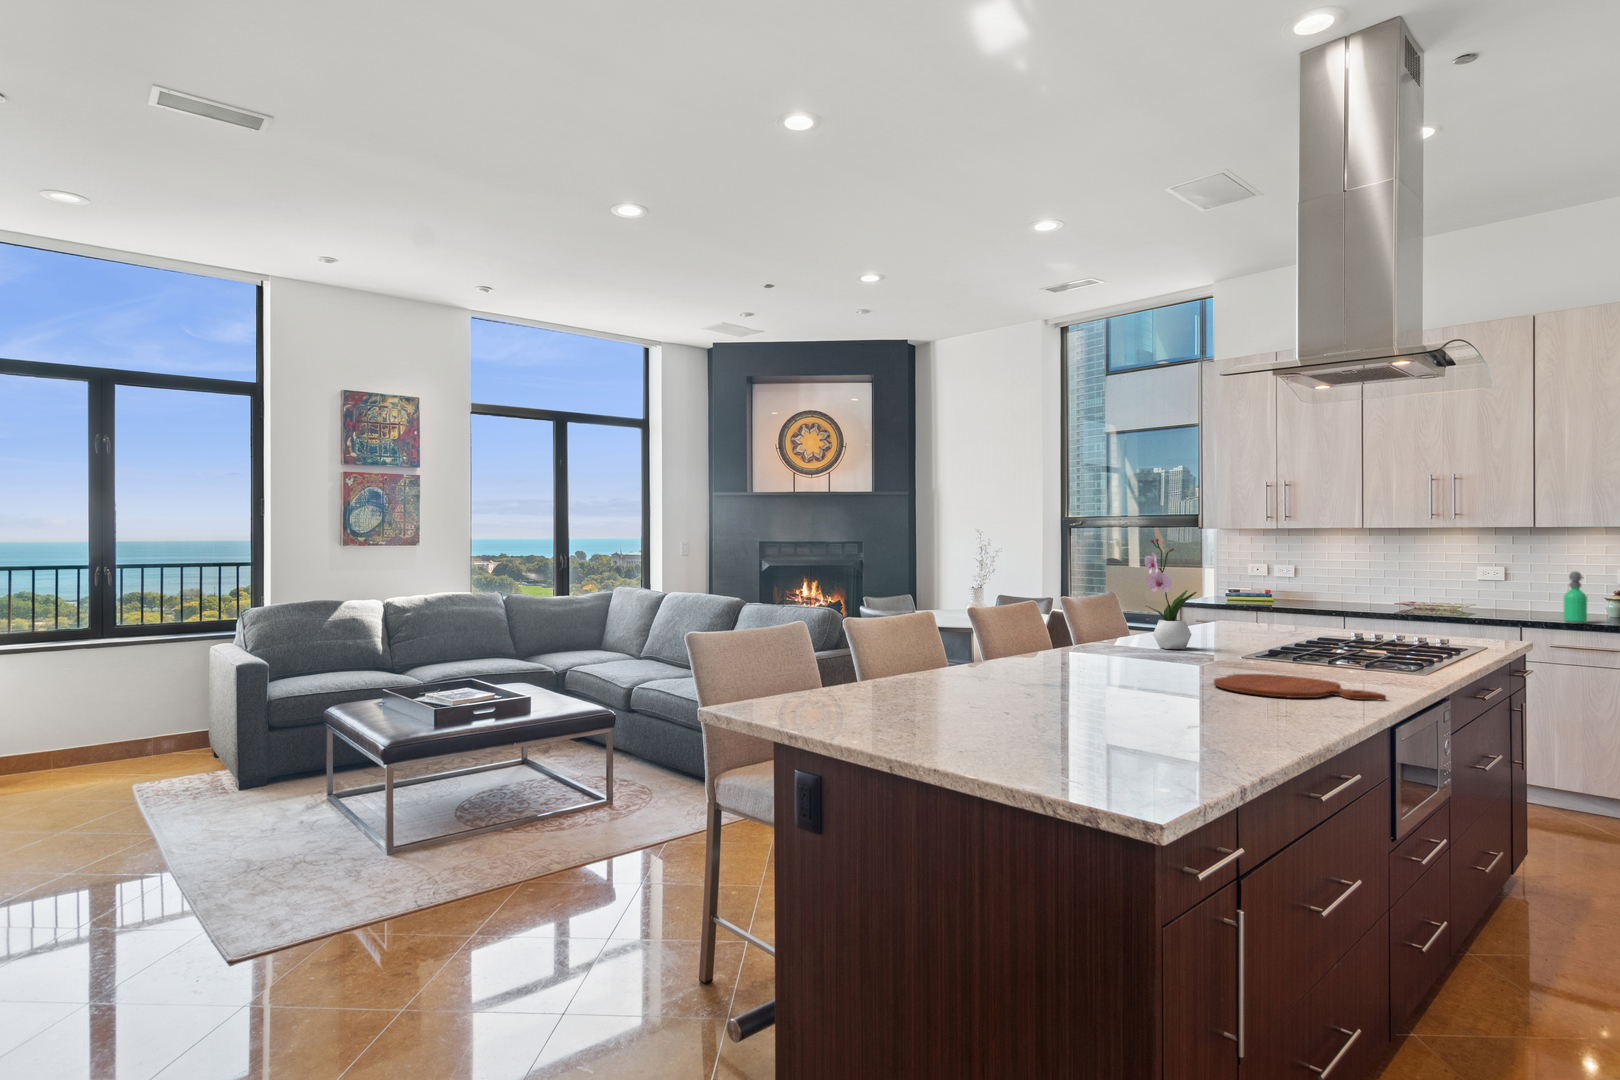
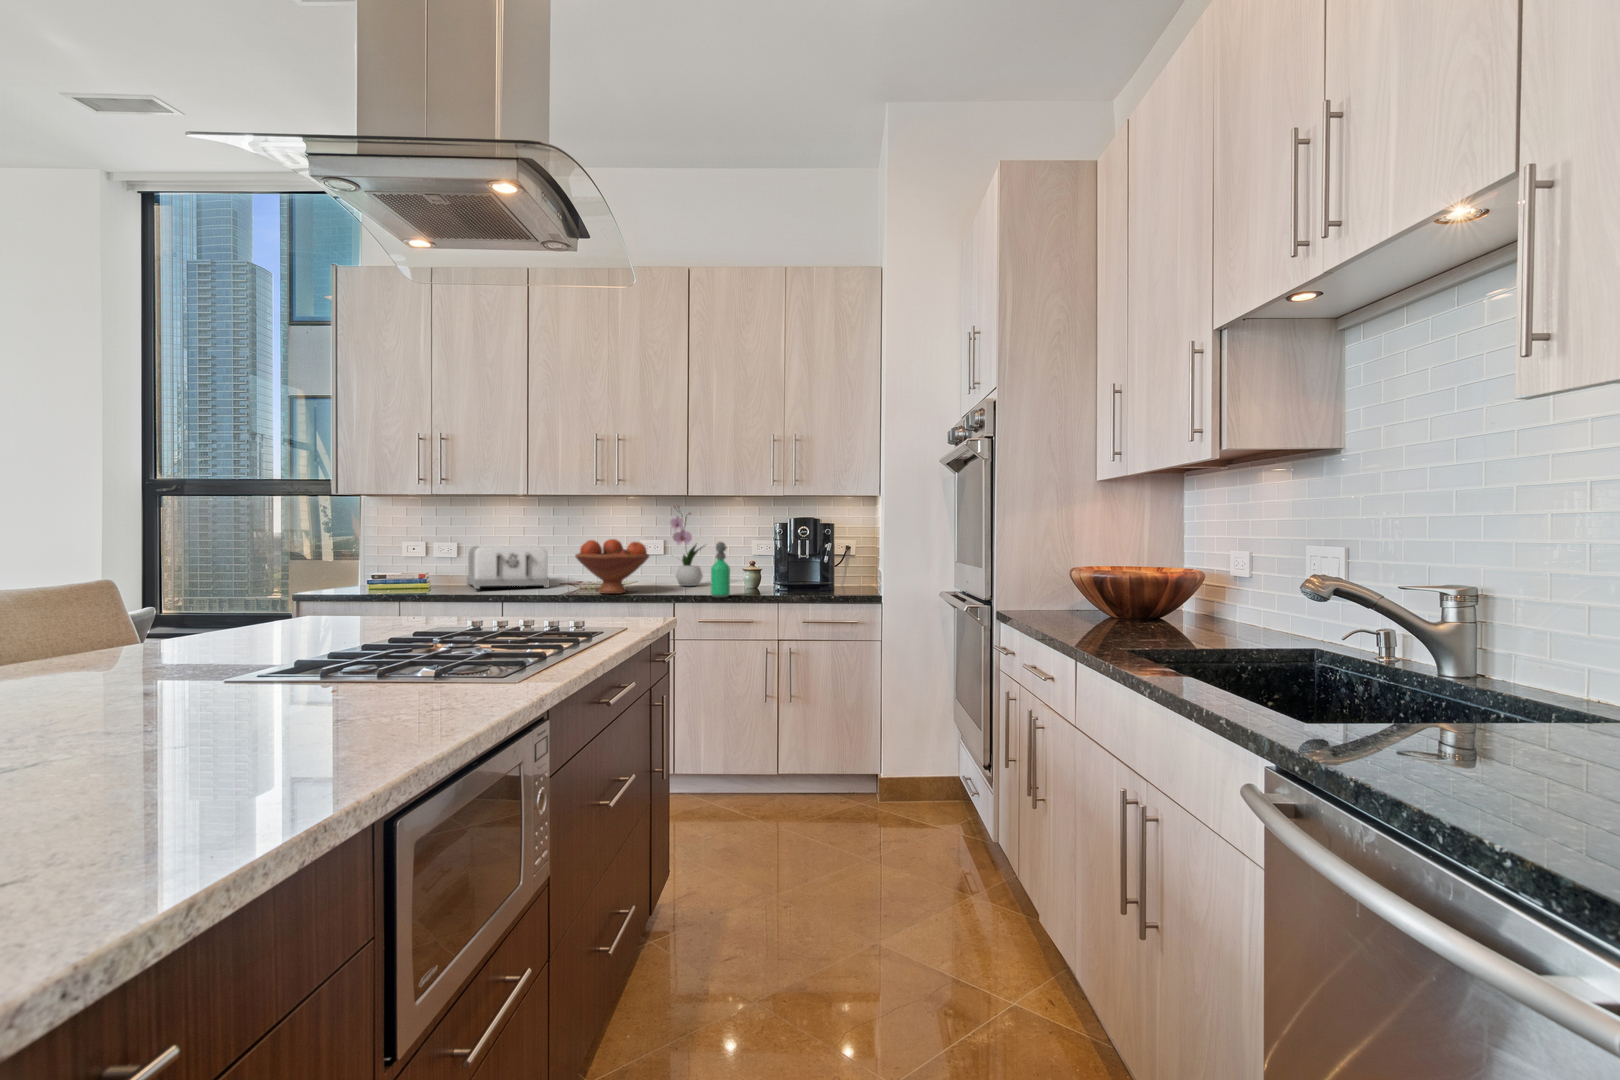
flower arrangement: present [1144,539,1197,649] -> present [670,506,703,586]
fruit bowl: none [1413,566,1492,615] -> present [575,539,649,594]
toaster: none [1307,568,1386,606] -> present [467,544,549,589]
cutting board: present [1214,674,1386,701] -> none [112,701,432,754]

